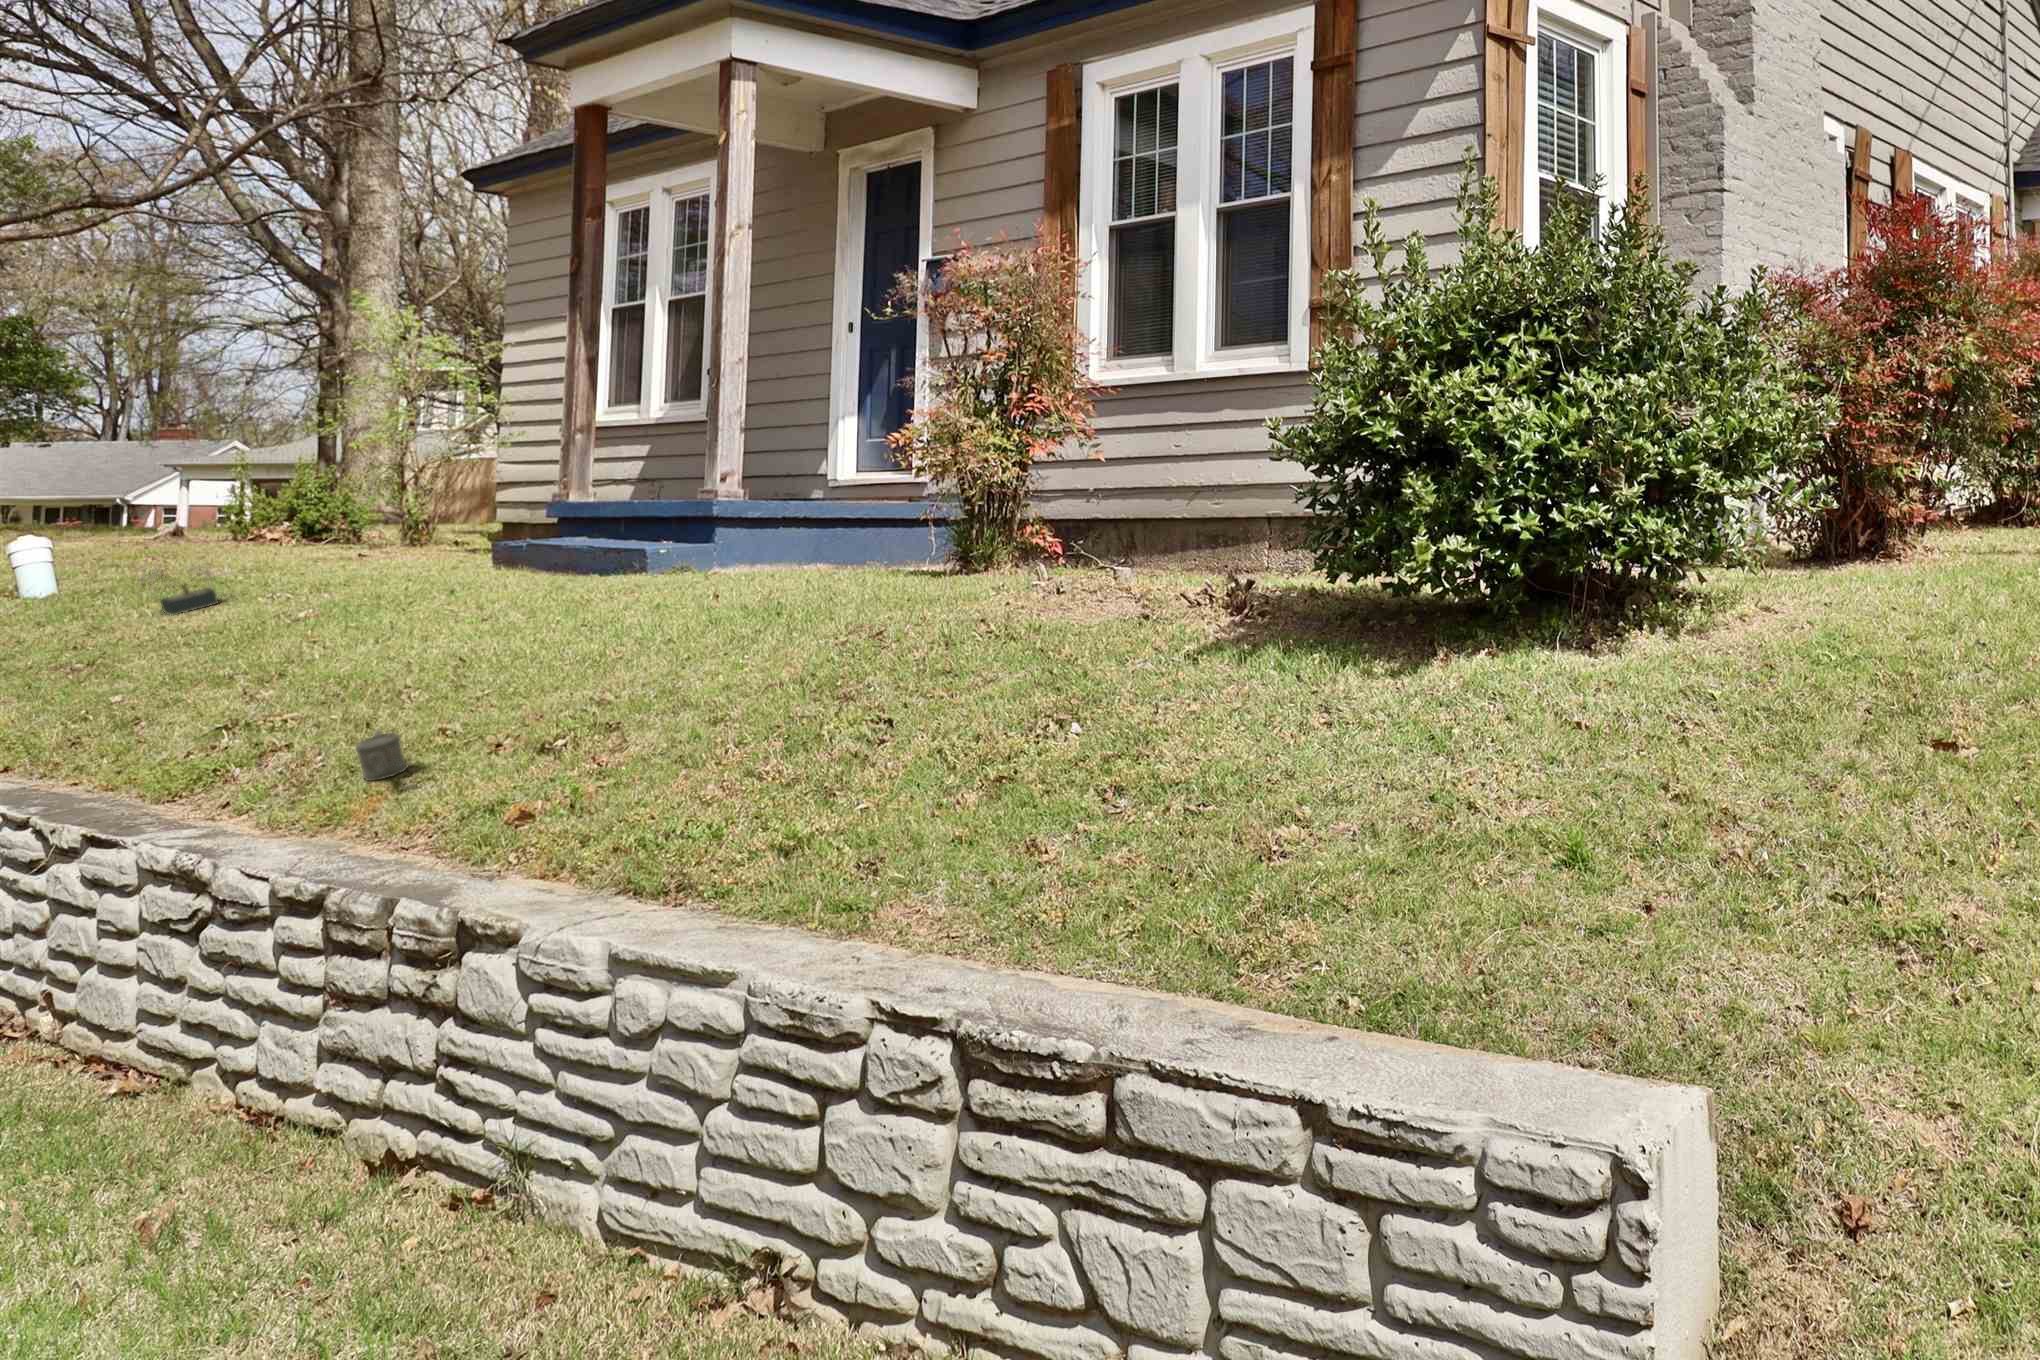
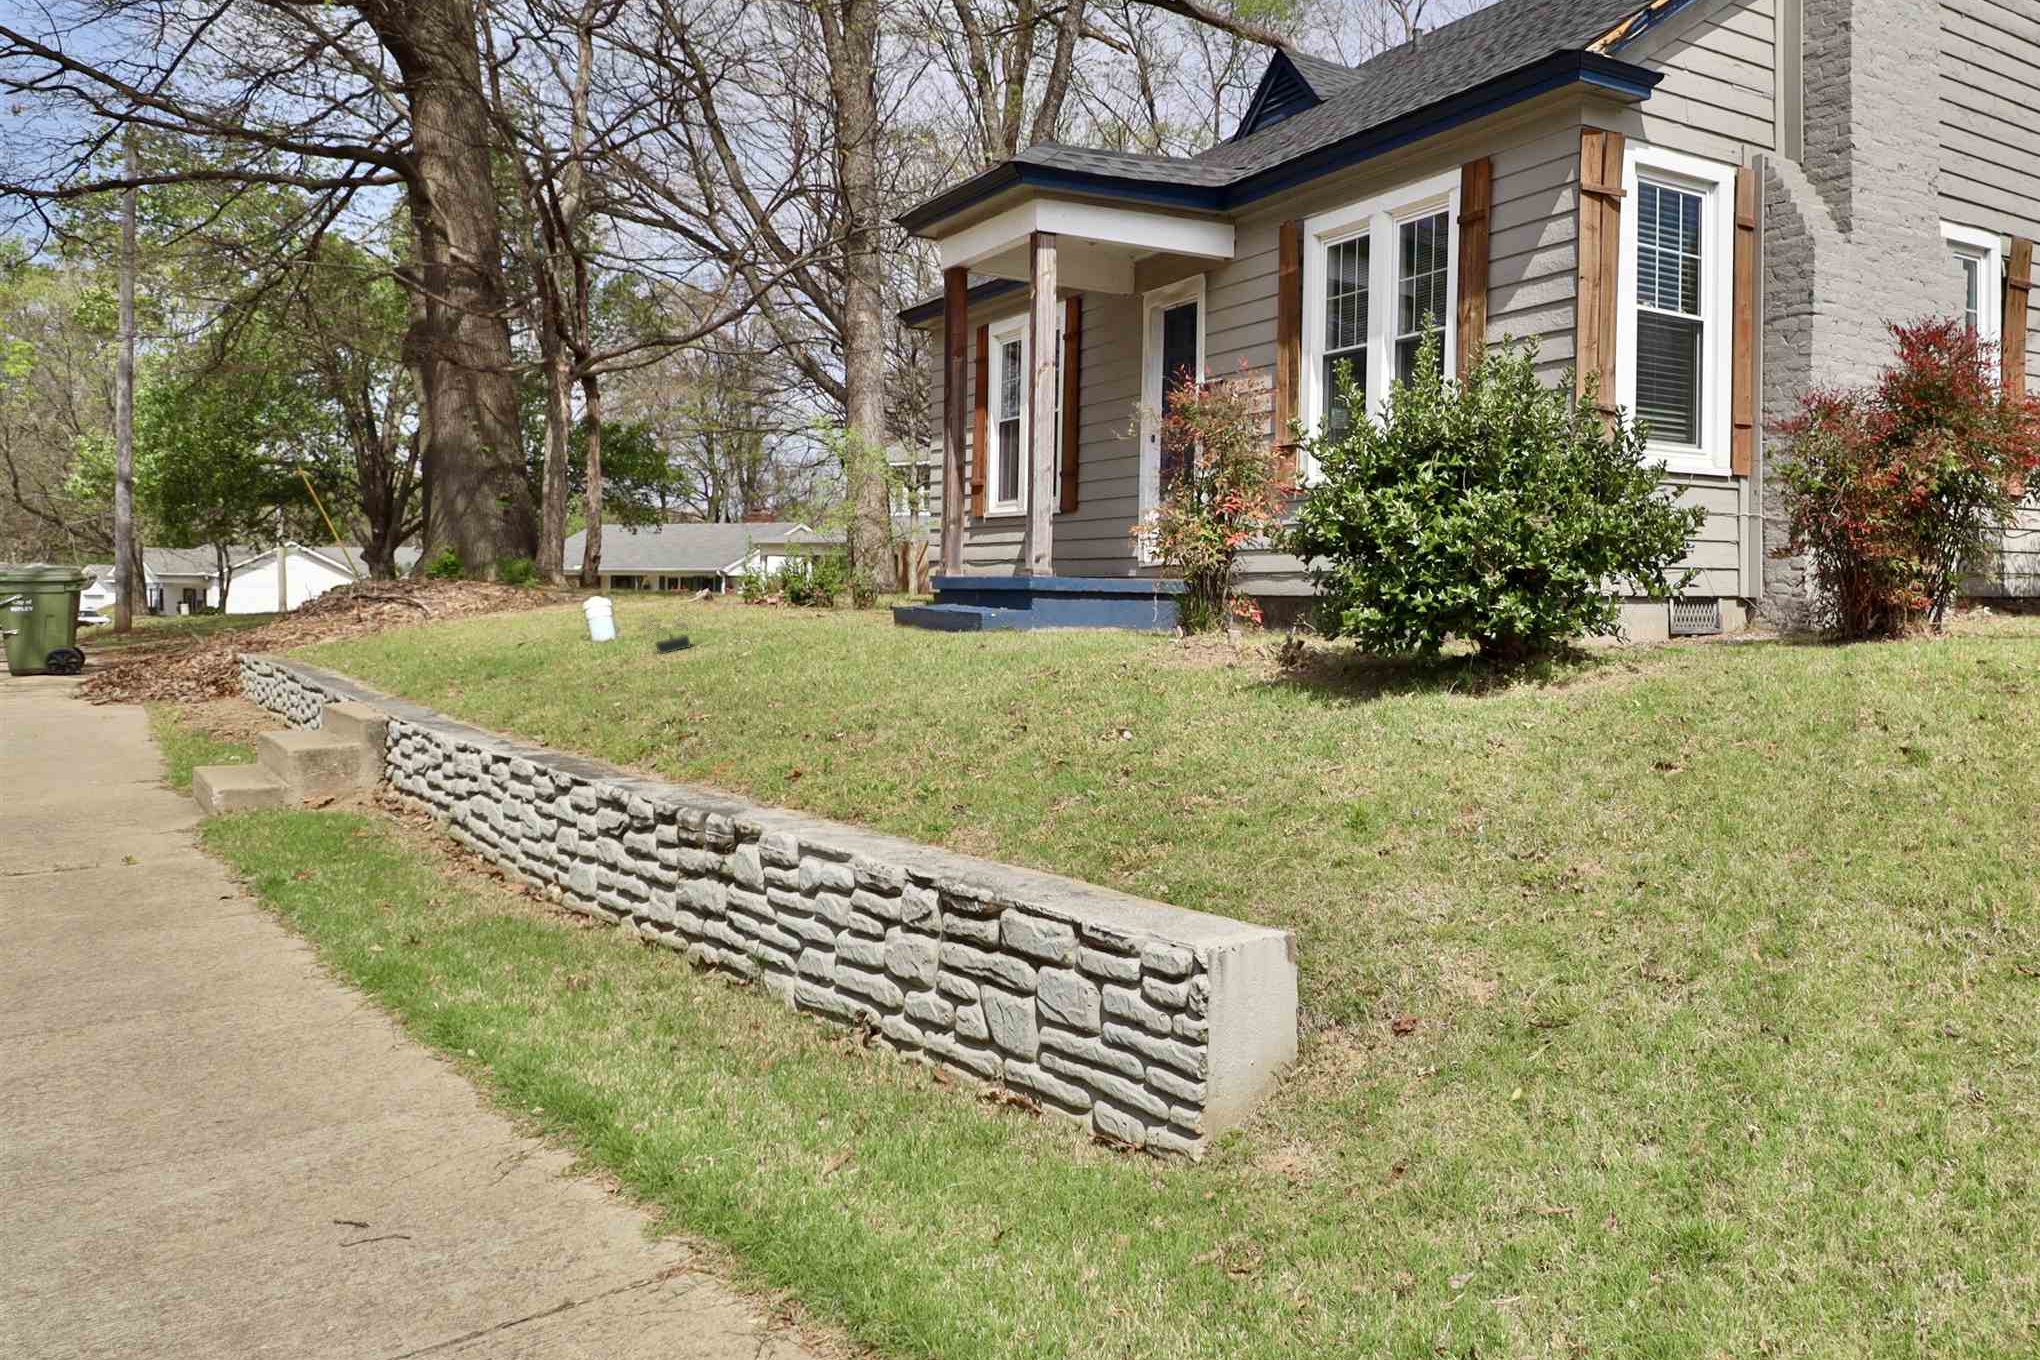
watering can: present [355,730,408,781] -> none [728,726,761,759]

